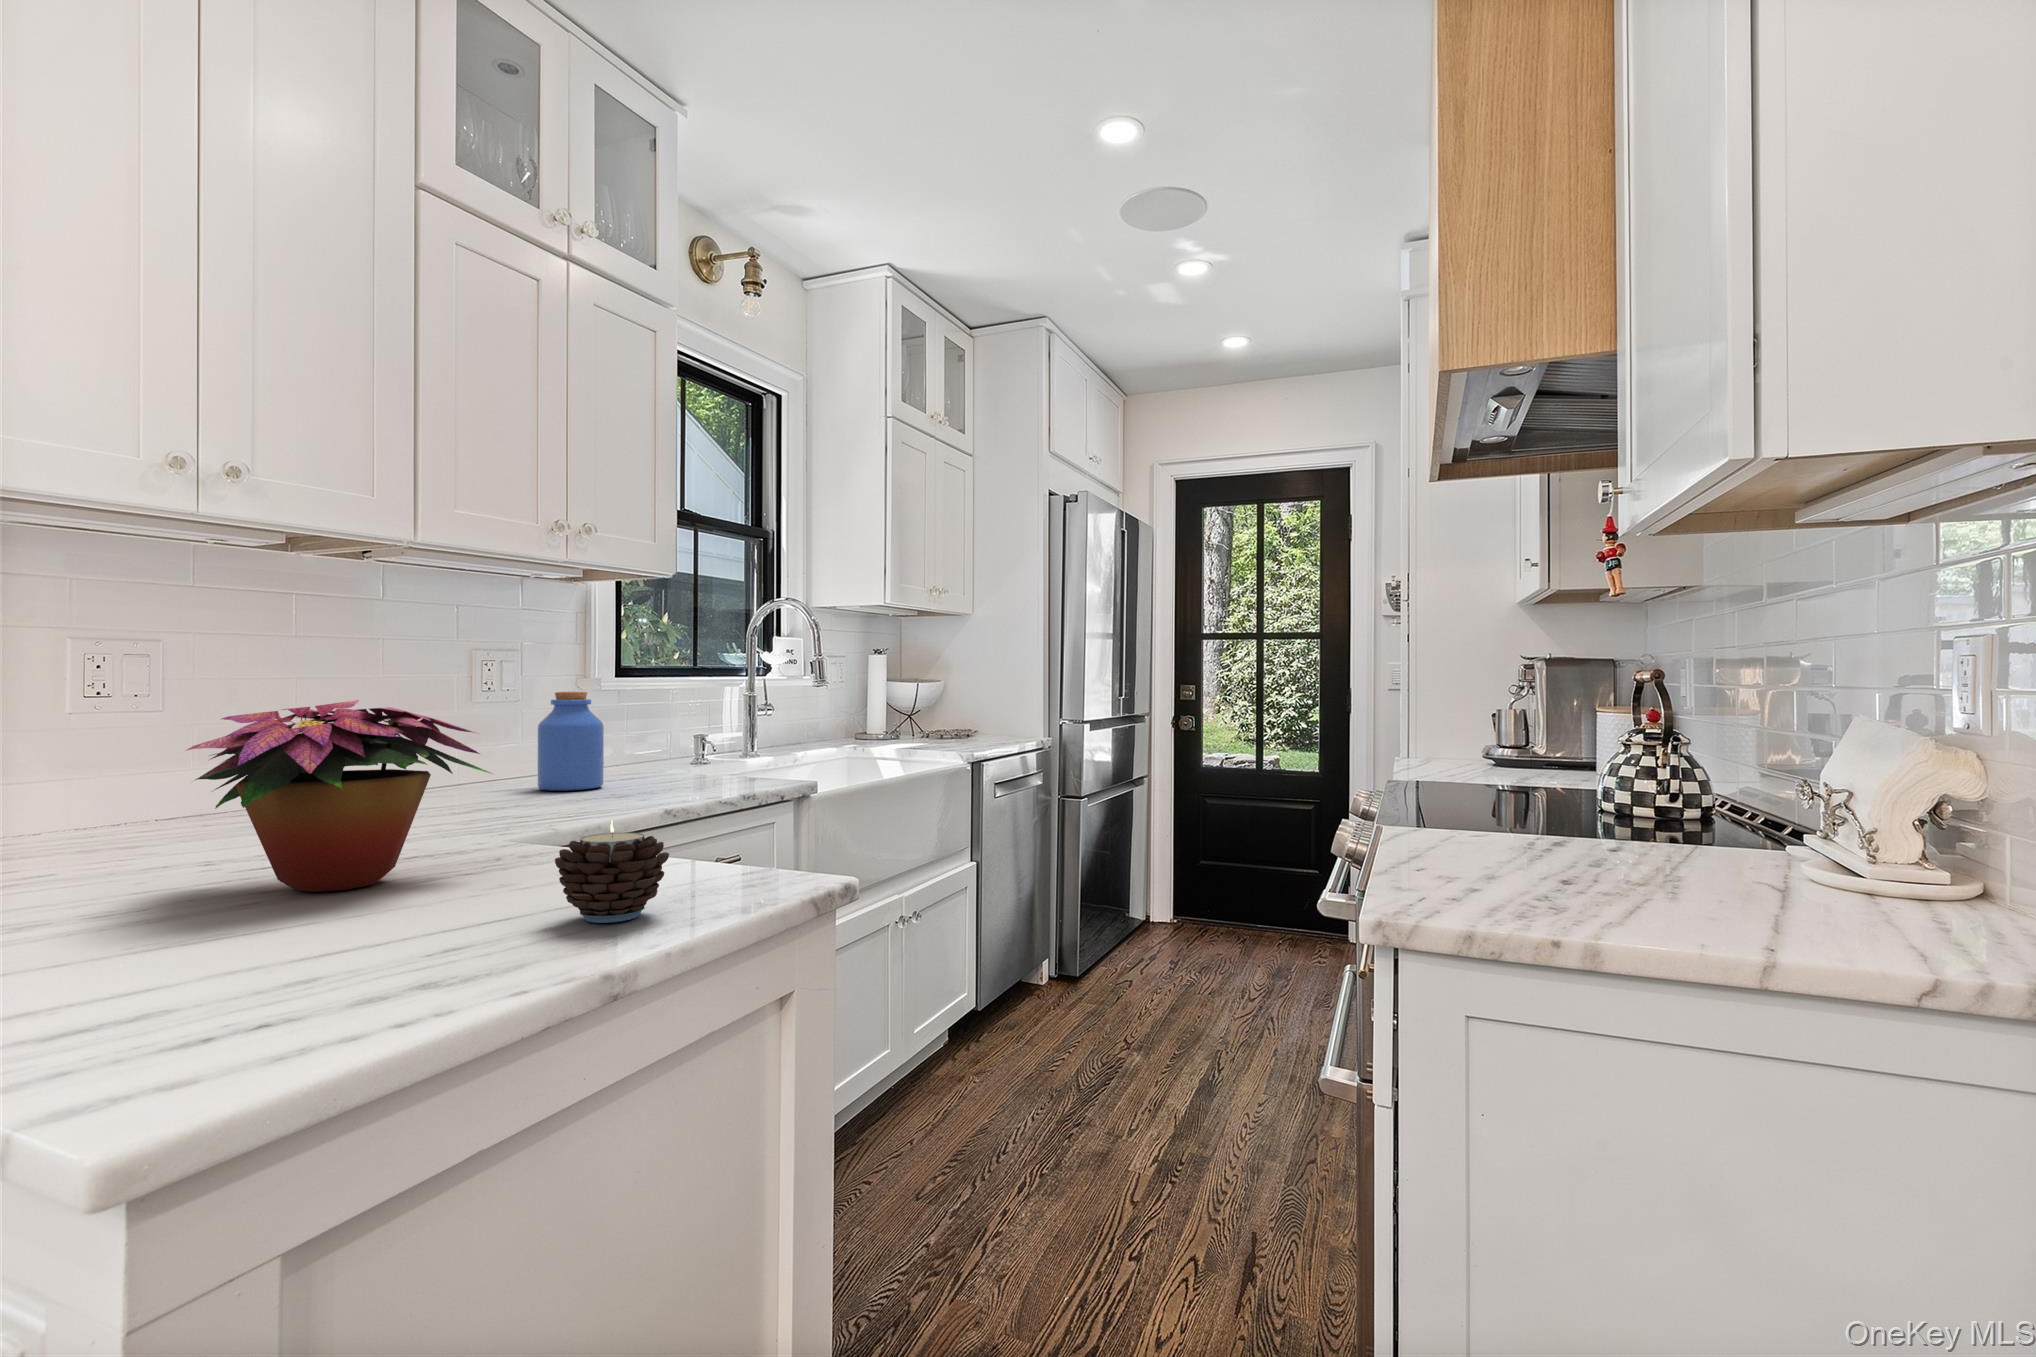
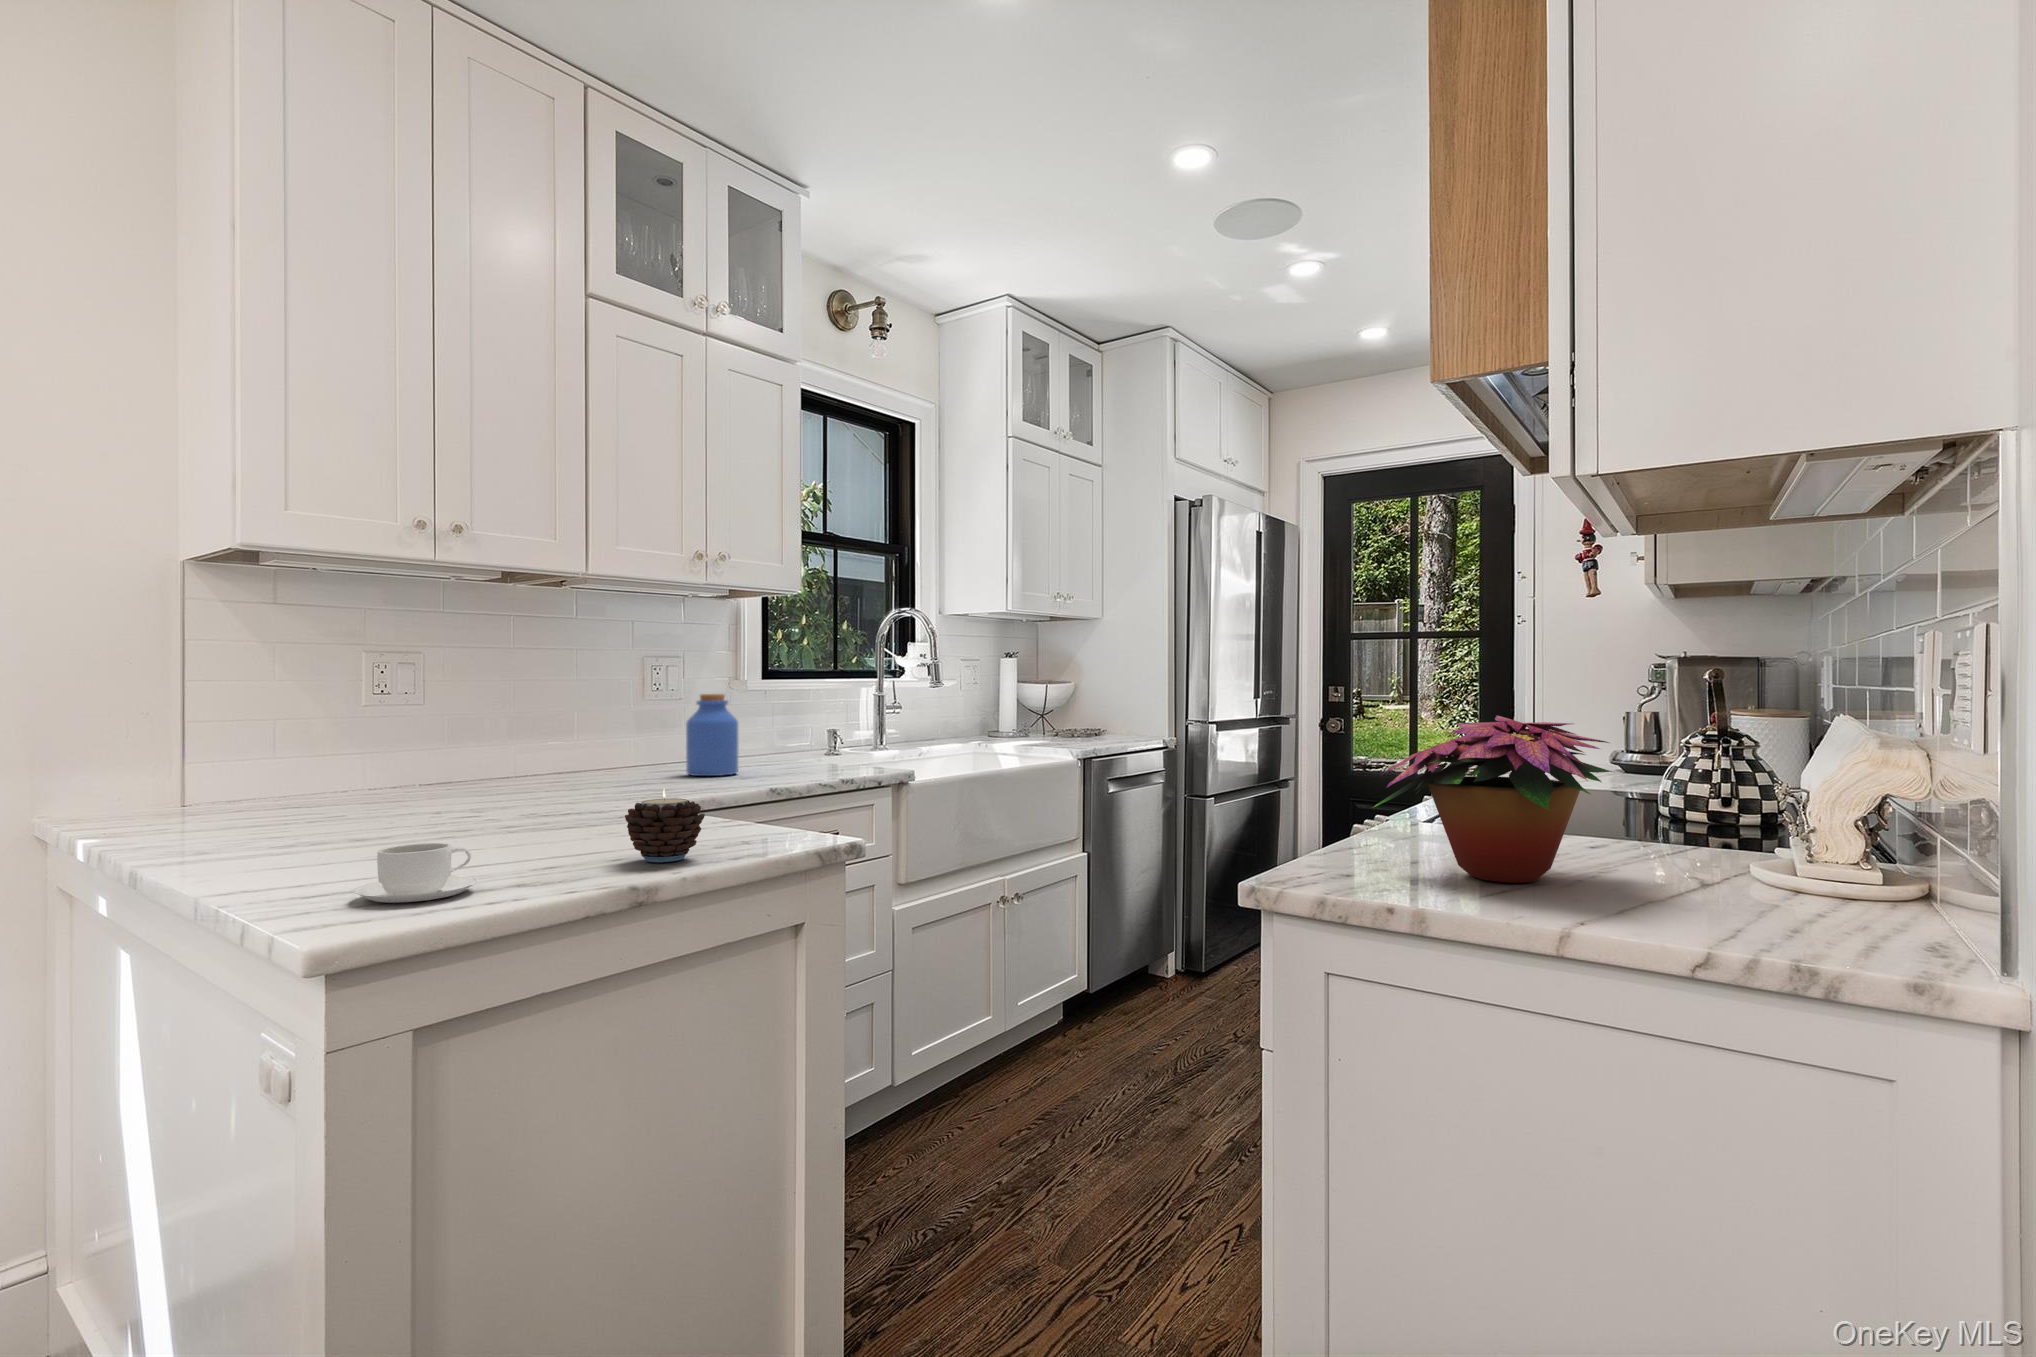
flower arrangement: present [187,700,492,892] -> present [1374,716,1612,883]
coffee cup: none [137,920,354,1026] -> present [353,843,478,903]

